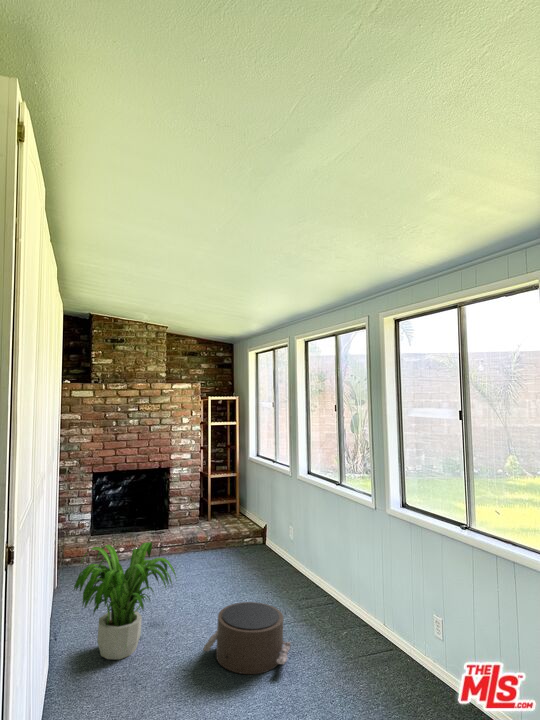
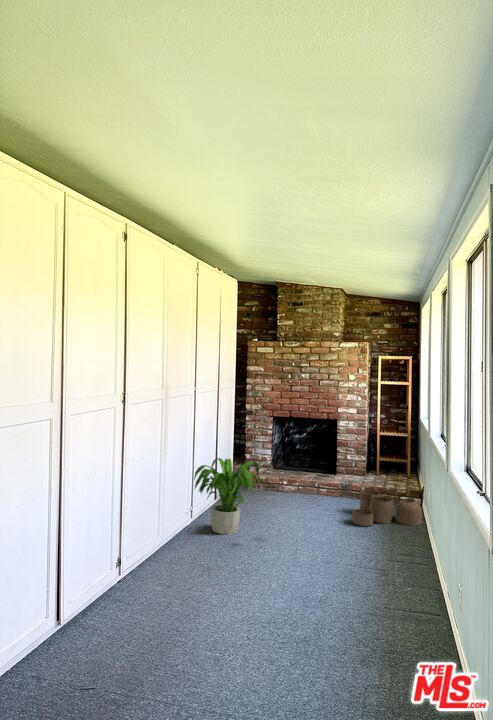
woven basket: none [232,538,296,587] -> present [352,489,422,526]
pouf: present [203,602,291,674] -> none [264,518,331,568]

